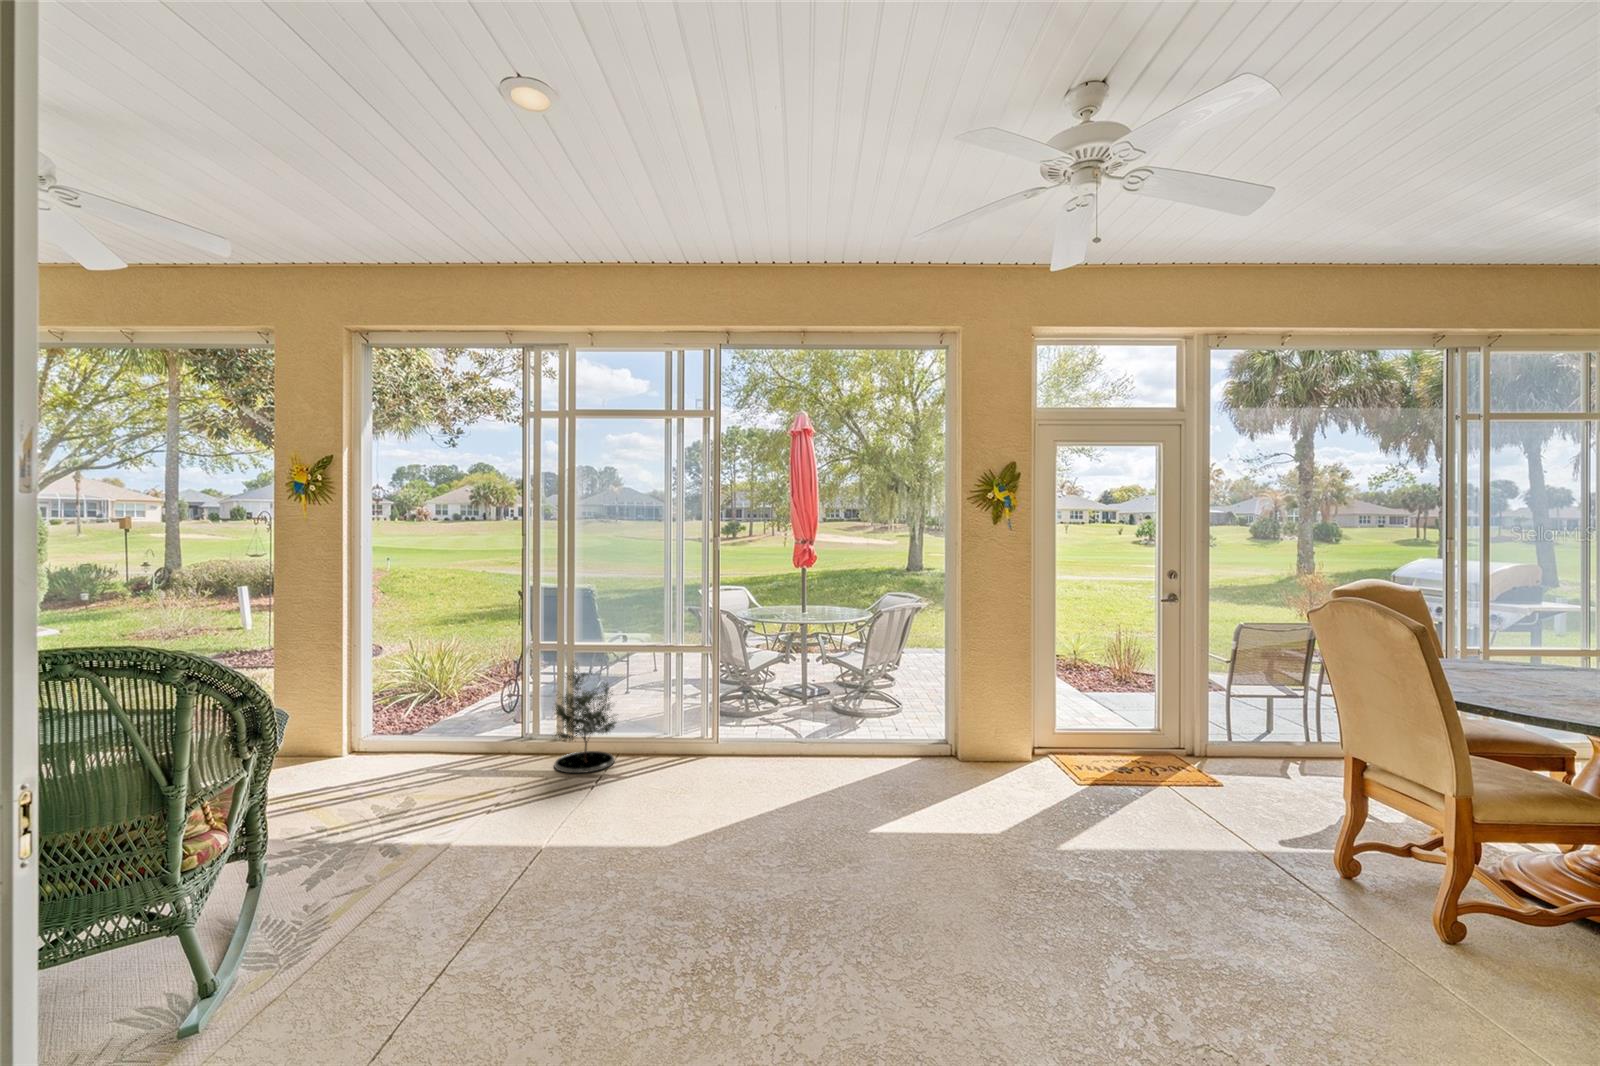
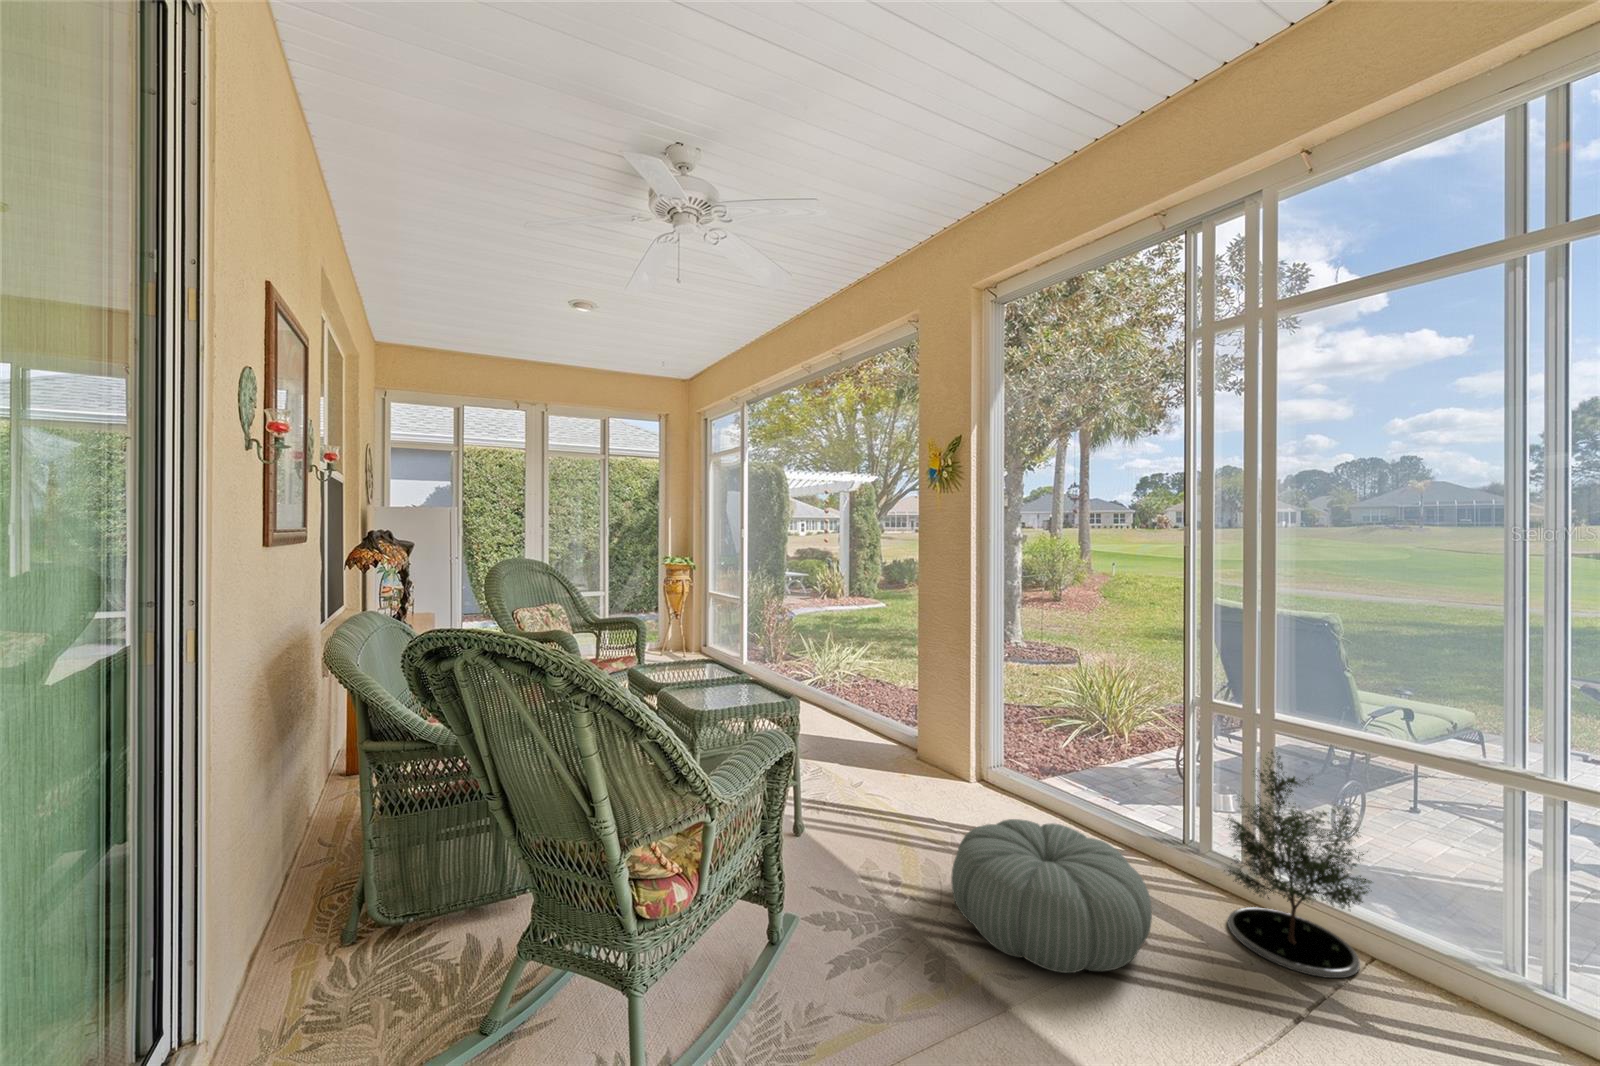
pouf: none [382,741,519,824] -> present [951,819,1152,973]

